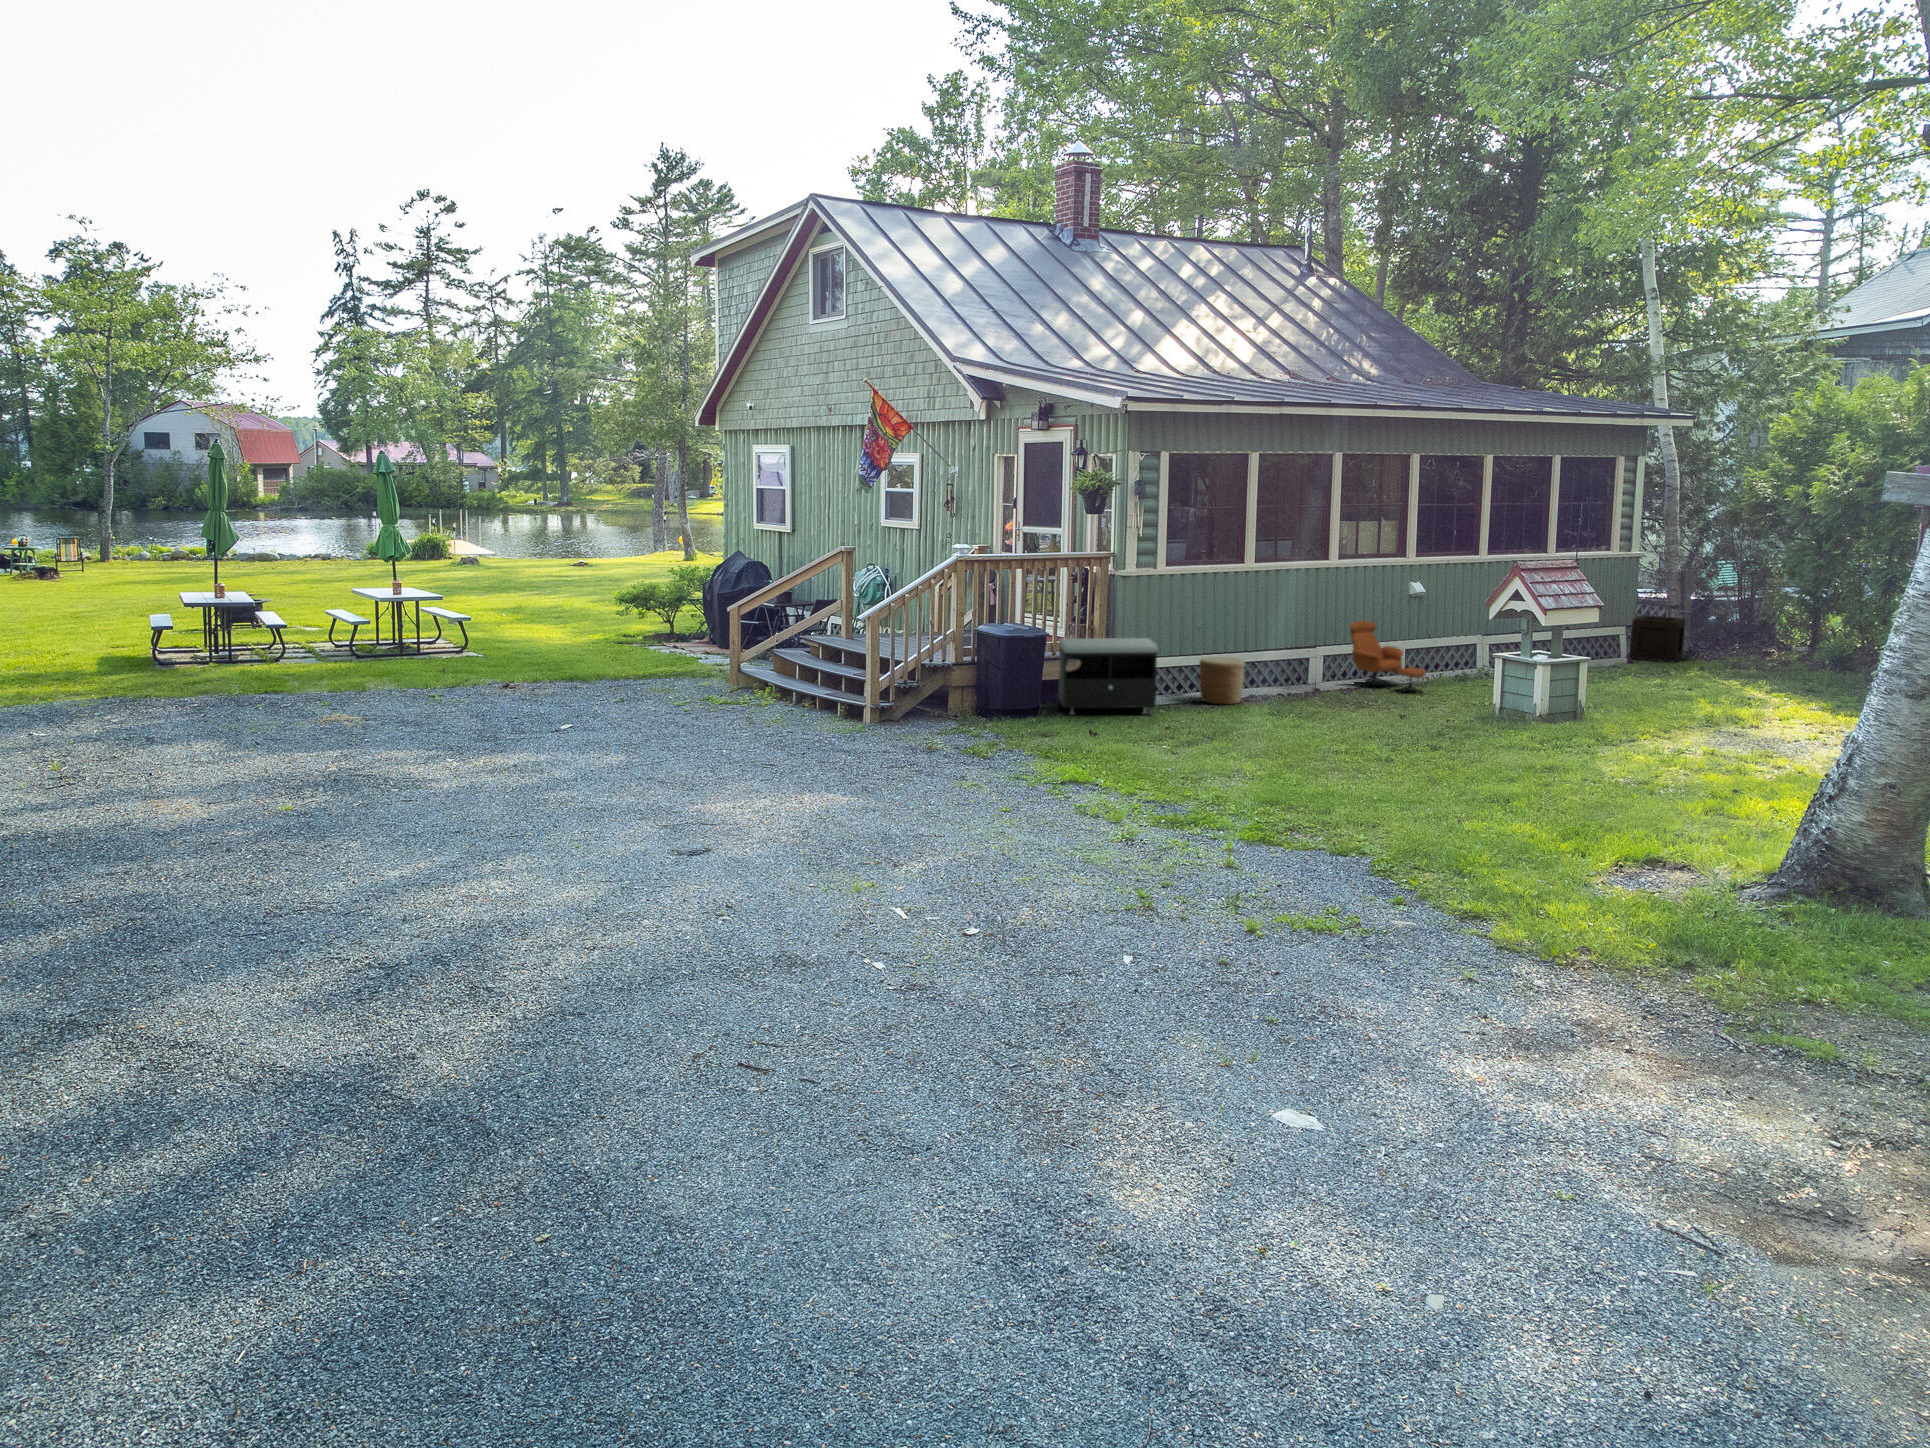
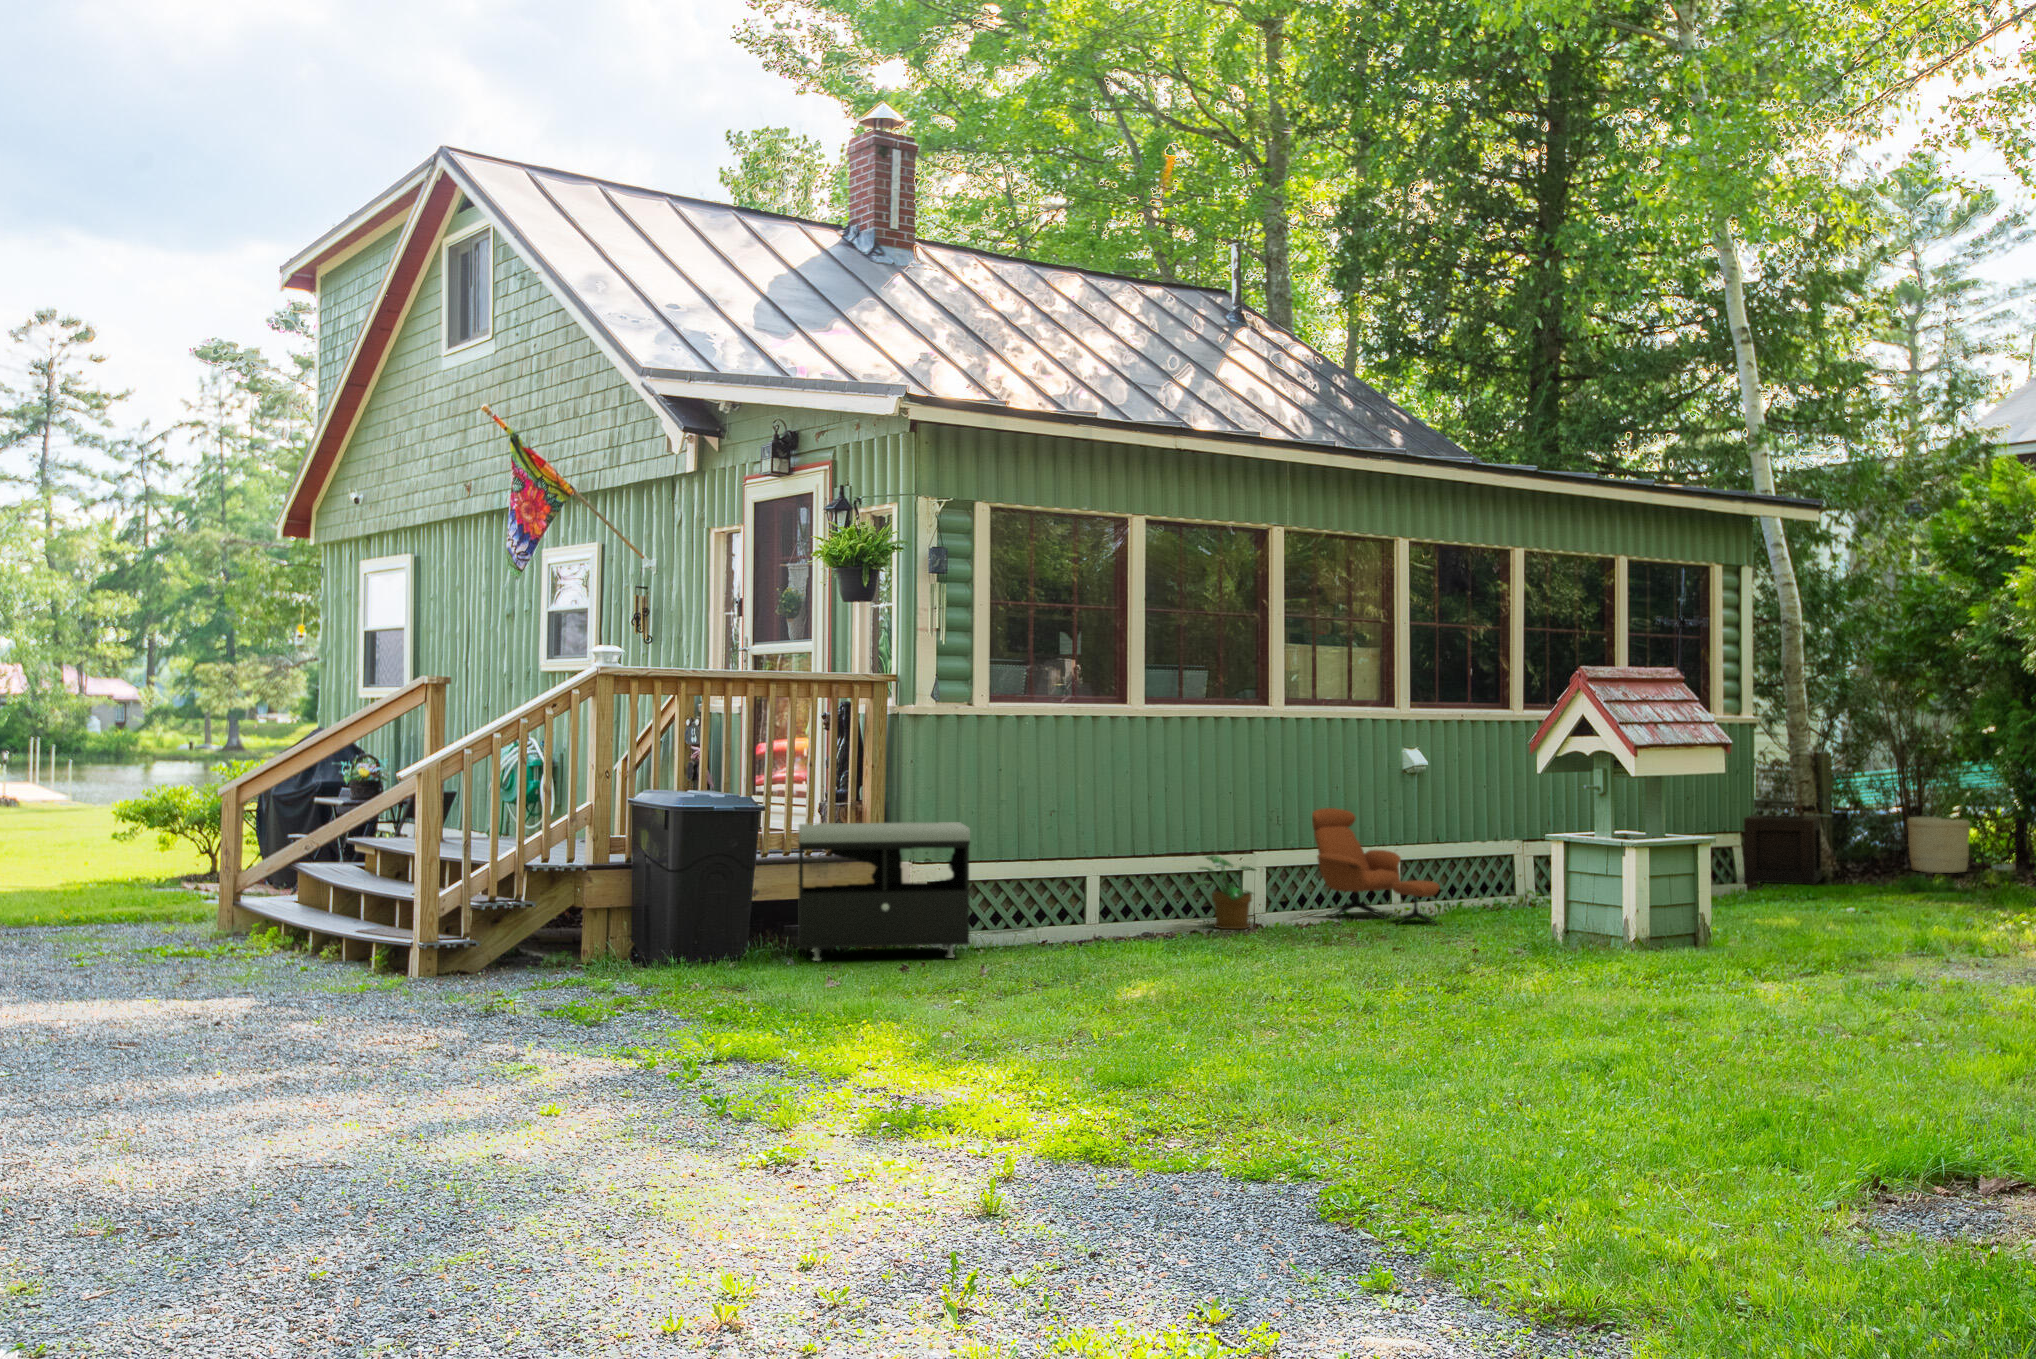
potted plant: none [1273,651,1316,695] -> present [1190,855,1255,929]
woven basket: present [1200,657,1245,704] -> present [1907,817,1970,873]

